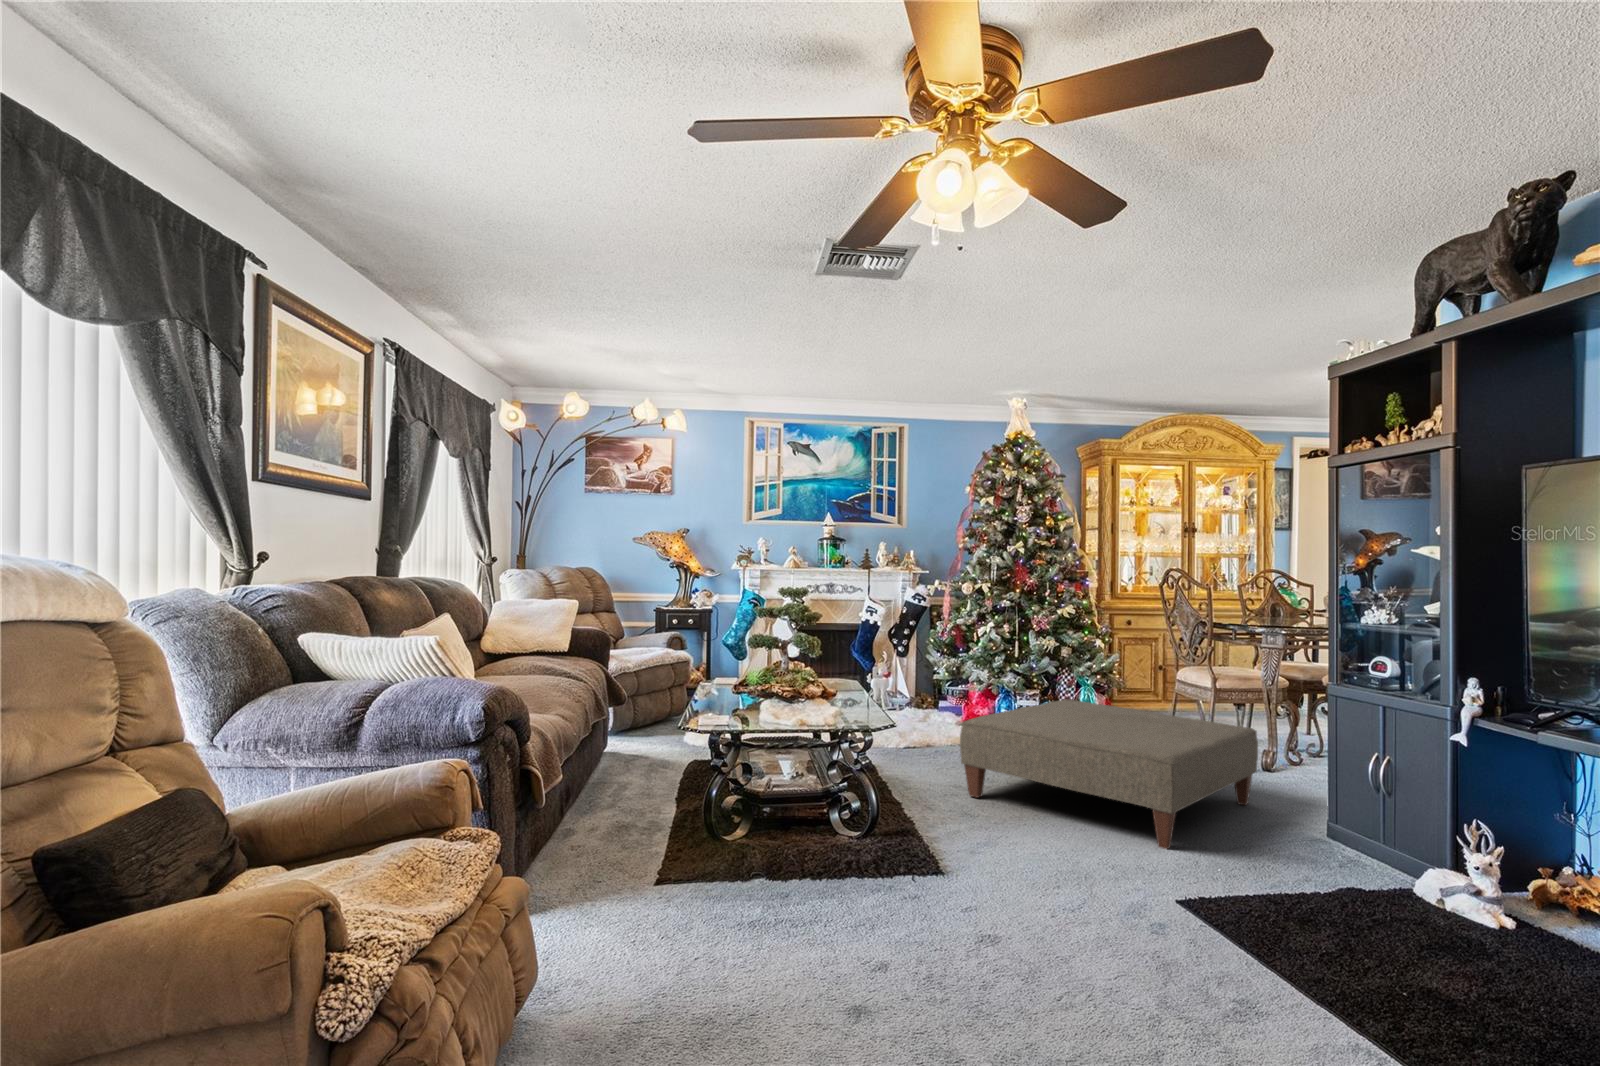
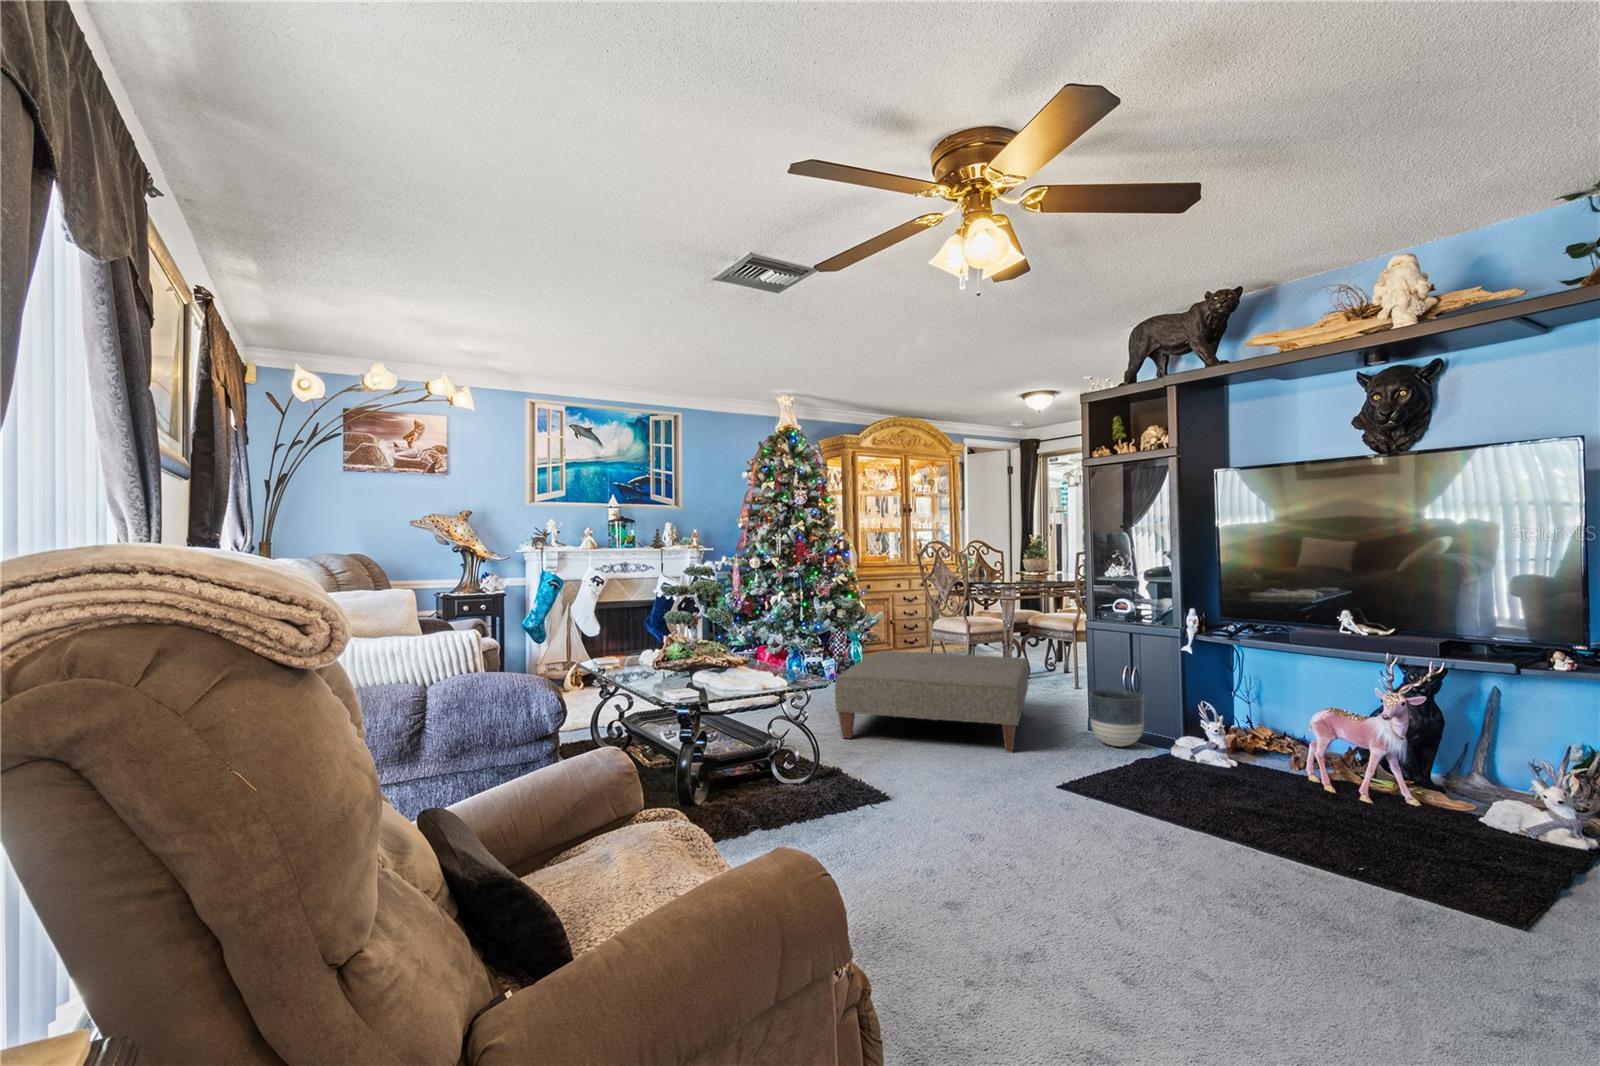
planter: none [1303,783,1390,871] -> present [1090,689,1144,746]

